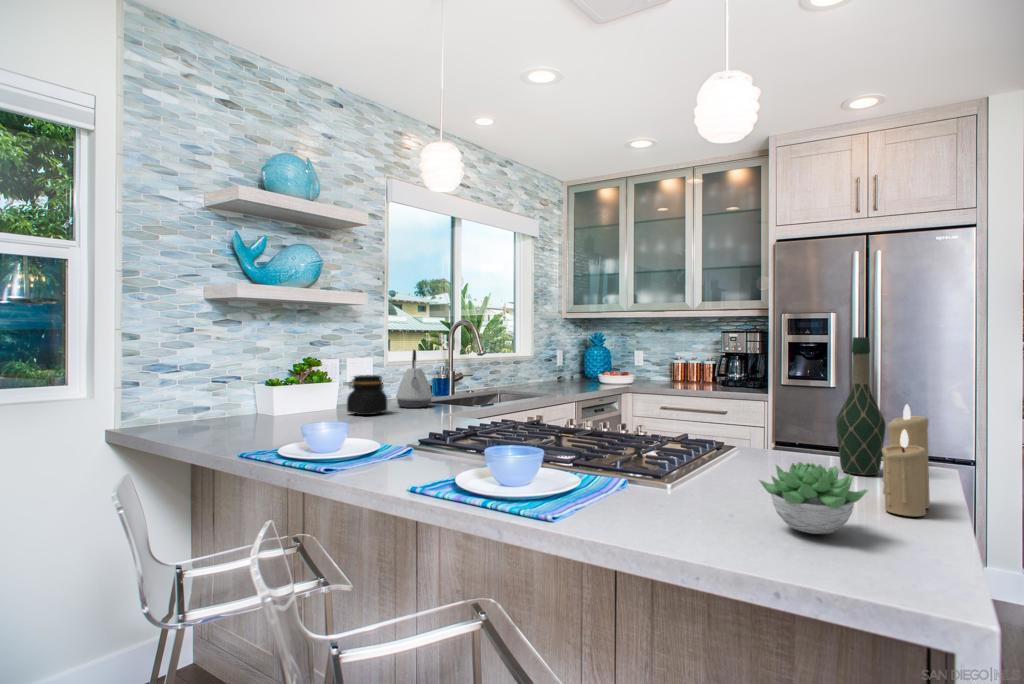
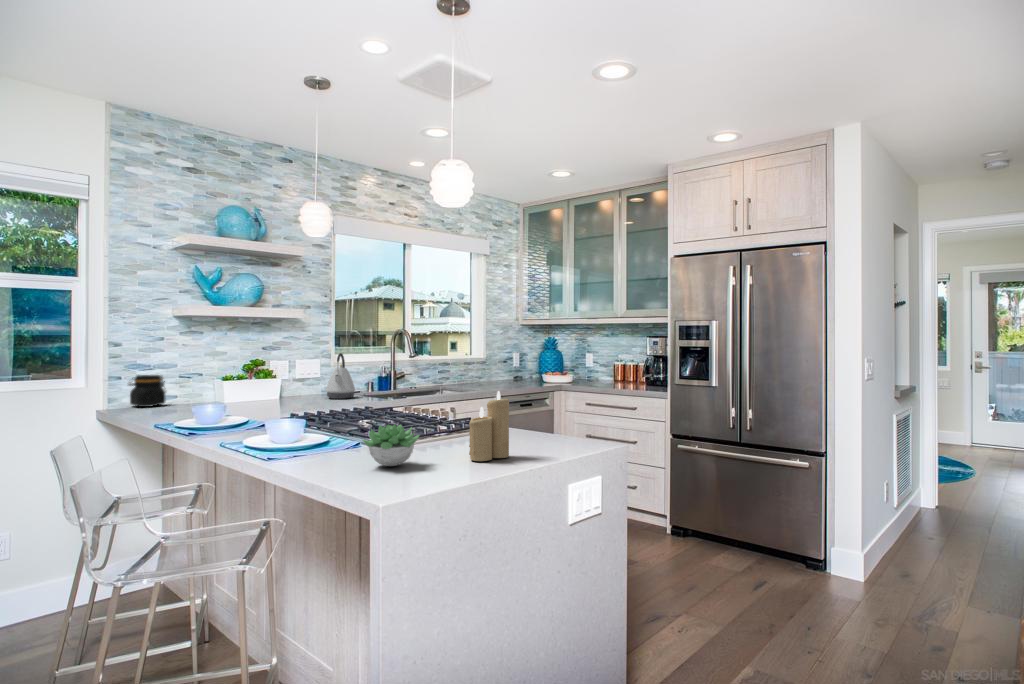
wine bottle: present [836,337,886,475] -> none [517,346,548,443]
jar: present [347,375,387,415] -> present [129,375,166,407]

